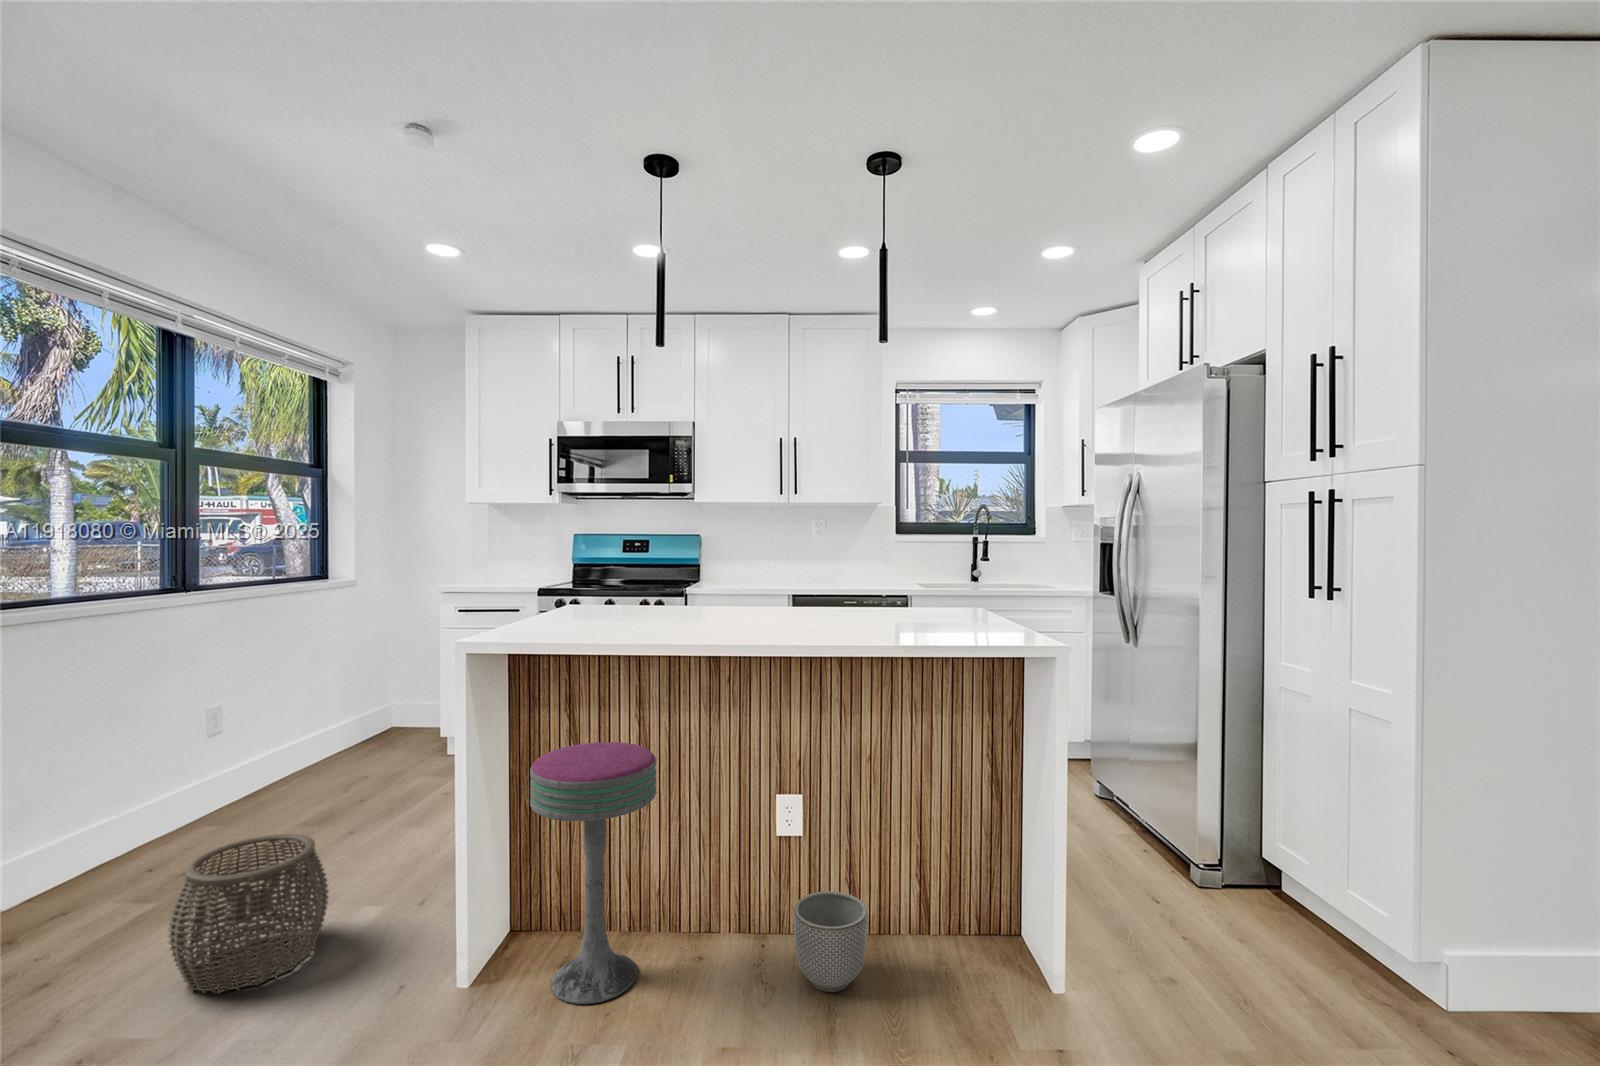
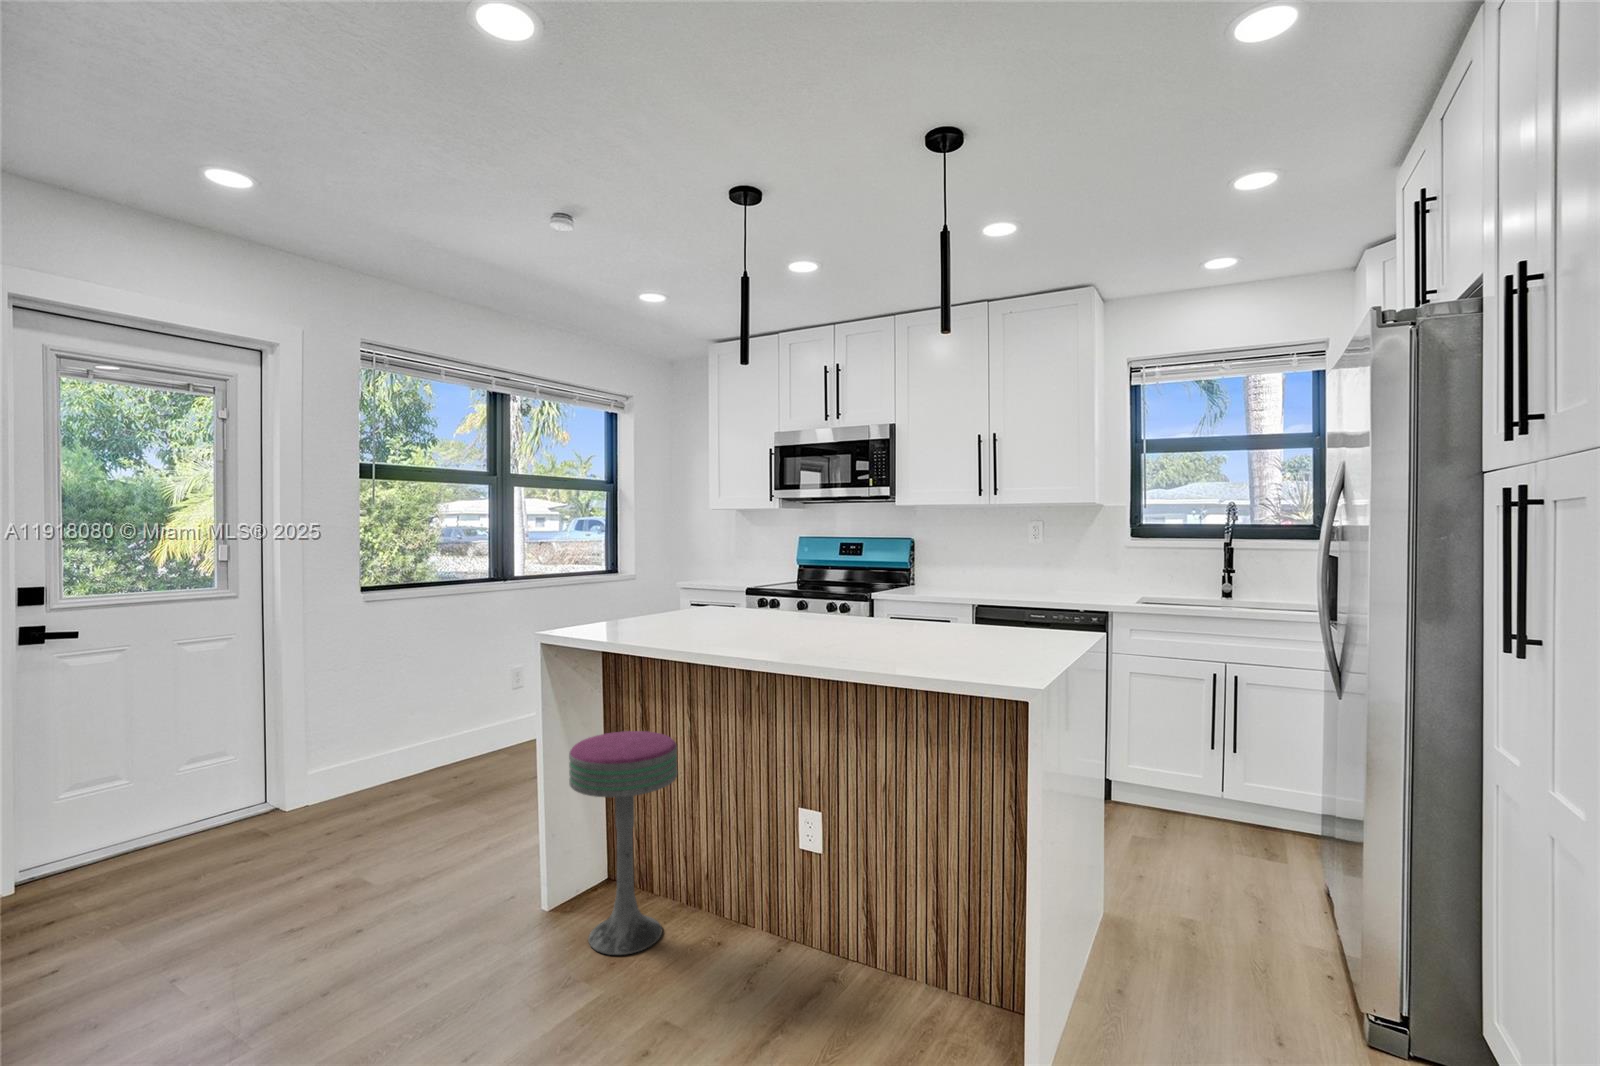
woven basket: present [168,834,329,993] -> none [394,768,497,874]
planter: present [793,891,868,992] -> none [765,911,839,1014]

